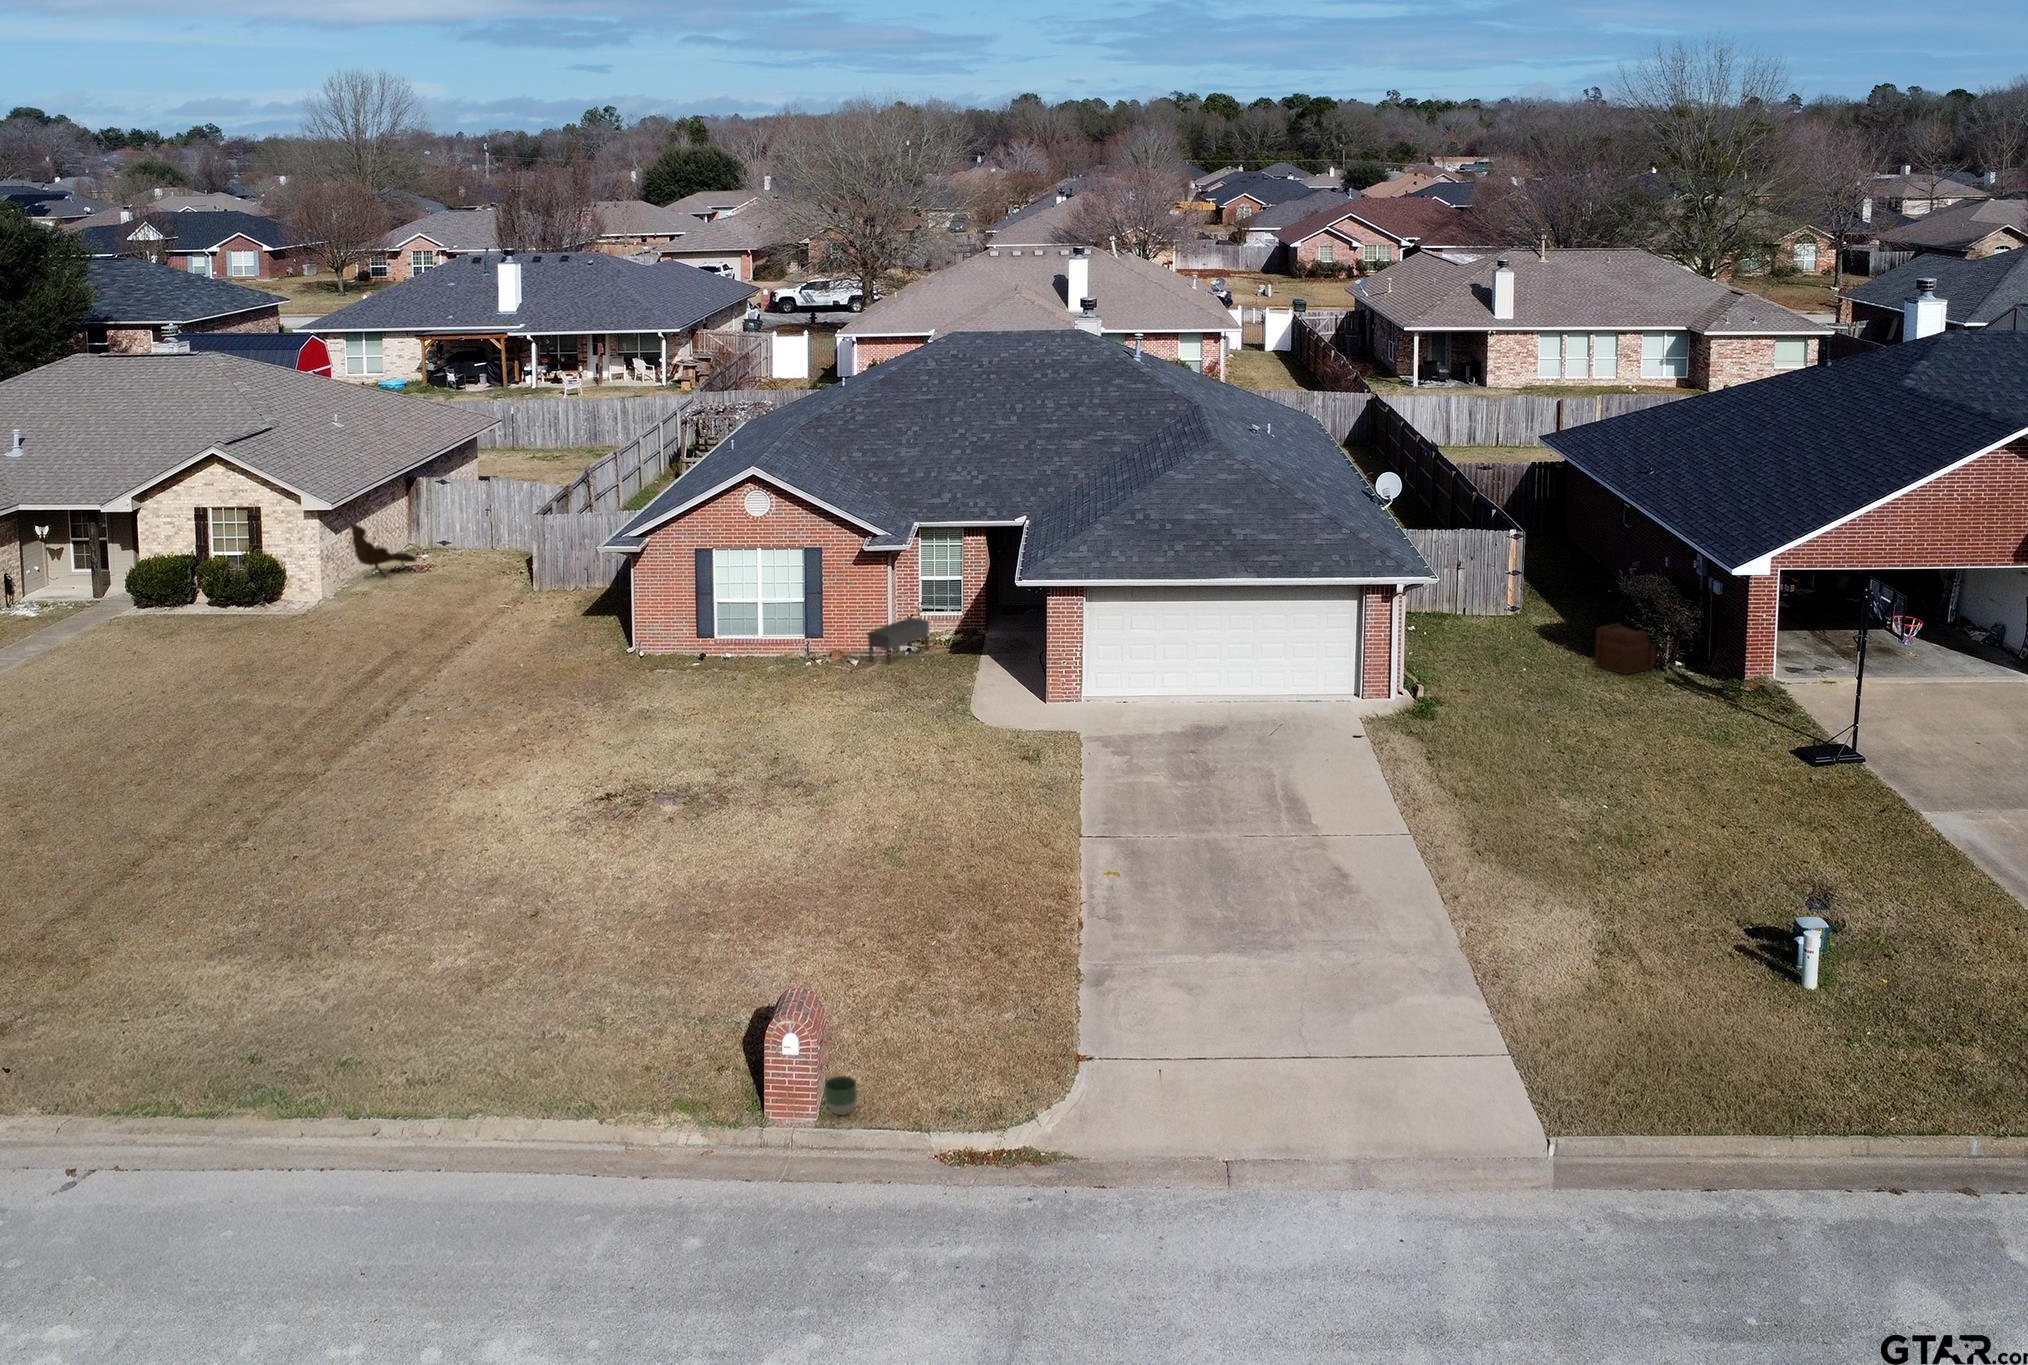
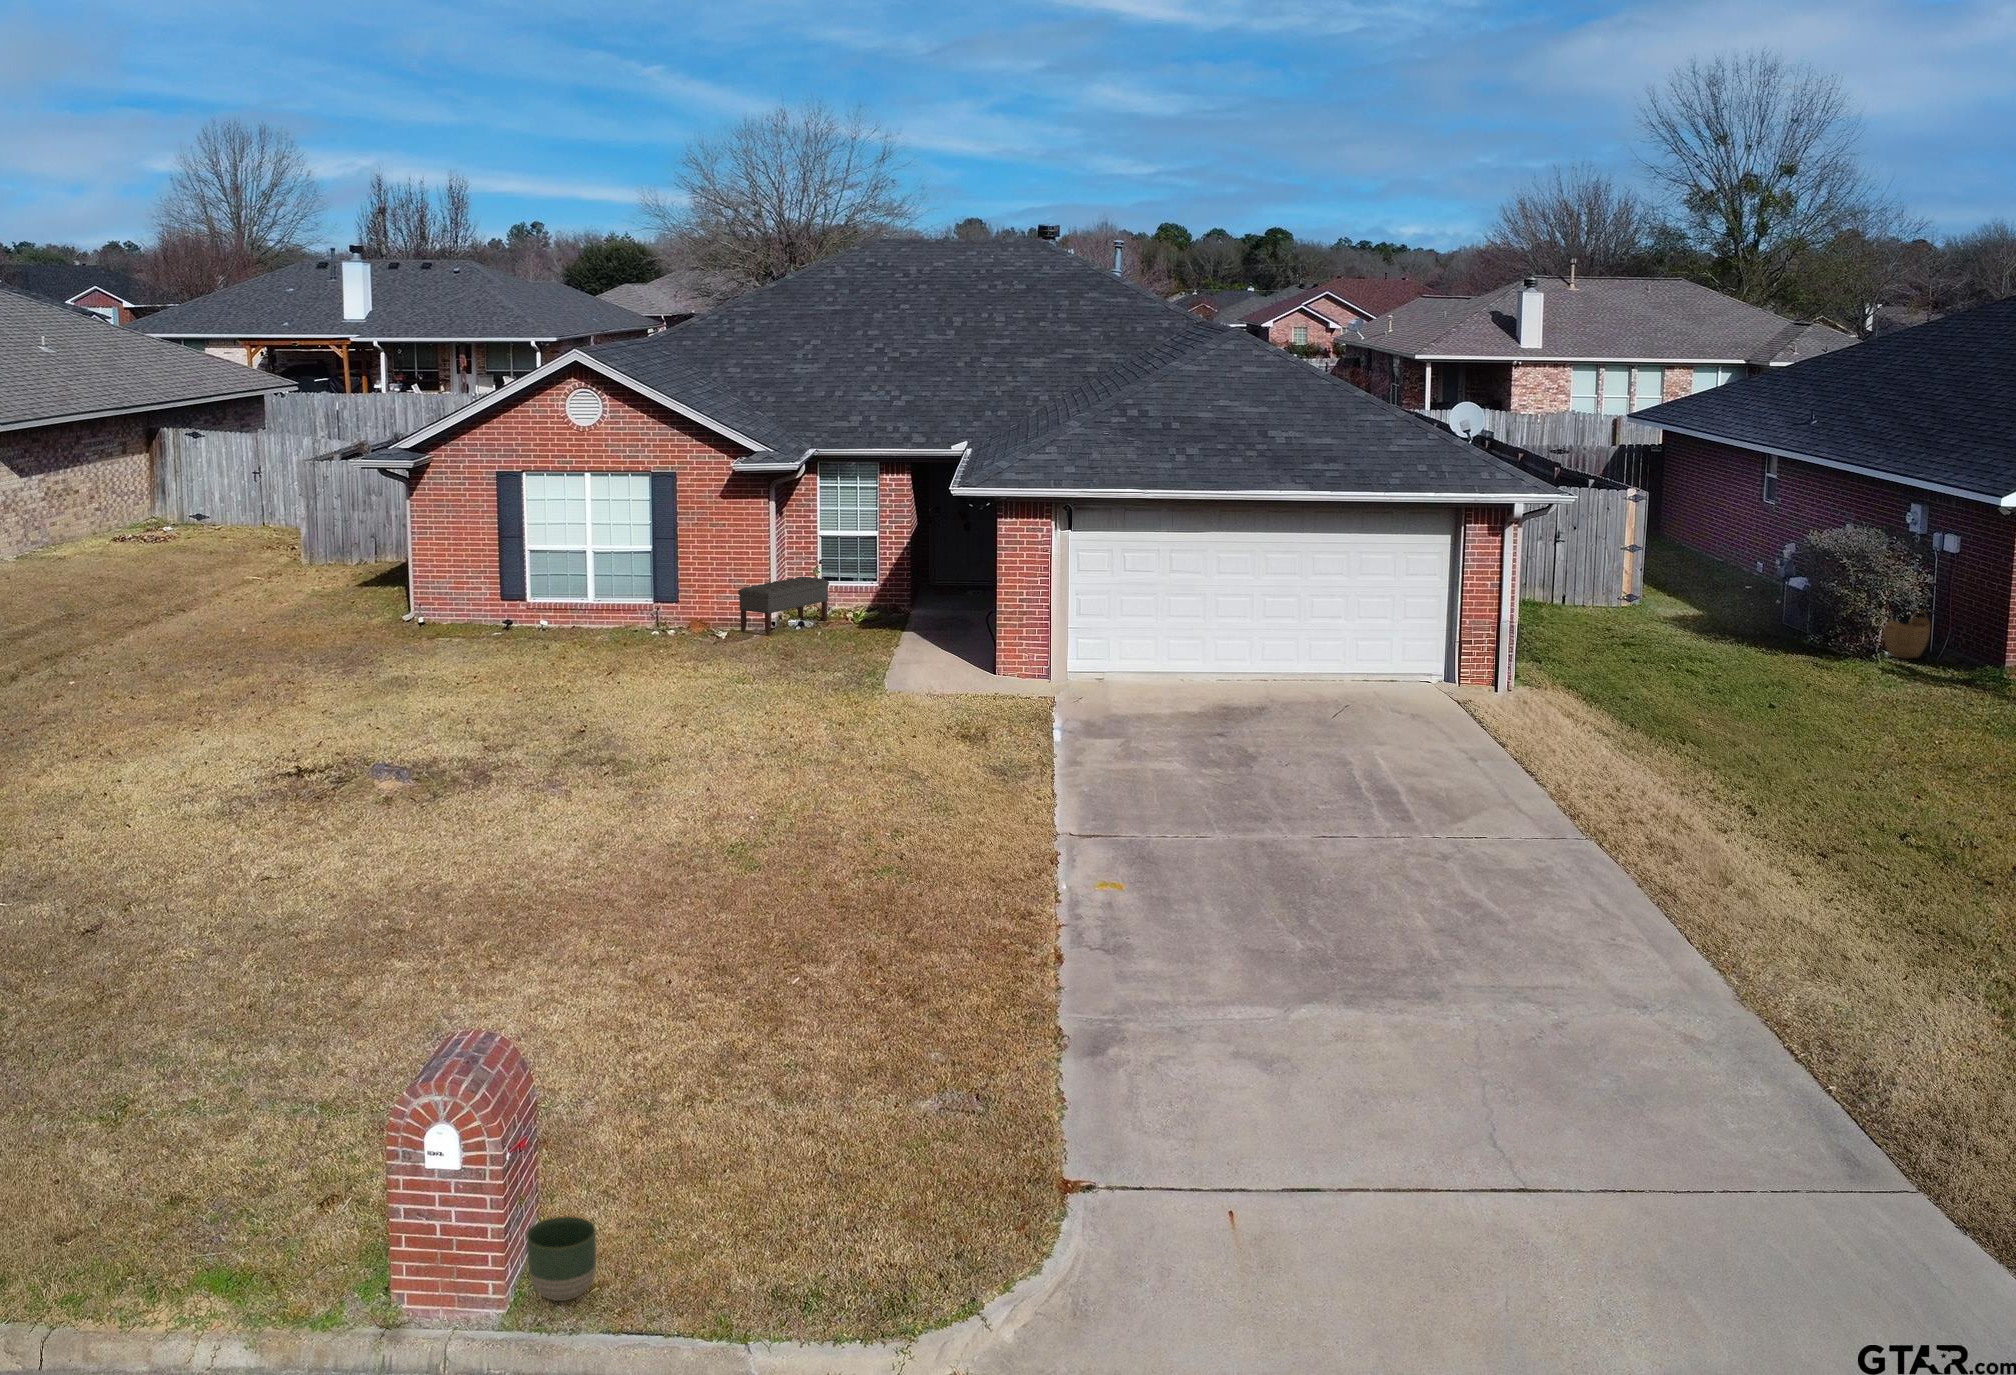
lounge chair: present [351,524,416,574] -> none [49,472,145,546]
wooden crate: present [1594,623,1655,675] -> none [1778,588,1870,658]
woven basket: none [1665,637,1697,674] -> present [1883,615,1930,659]

